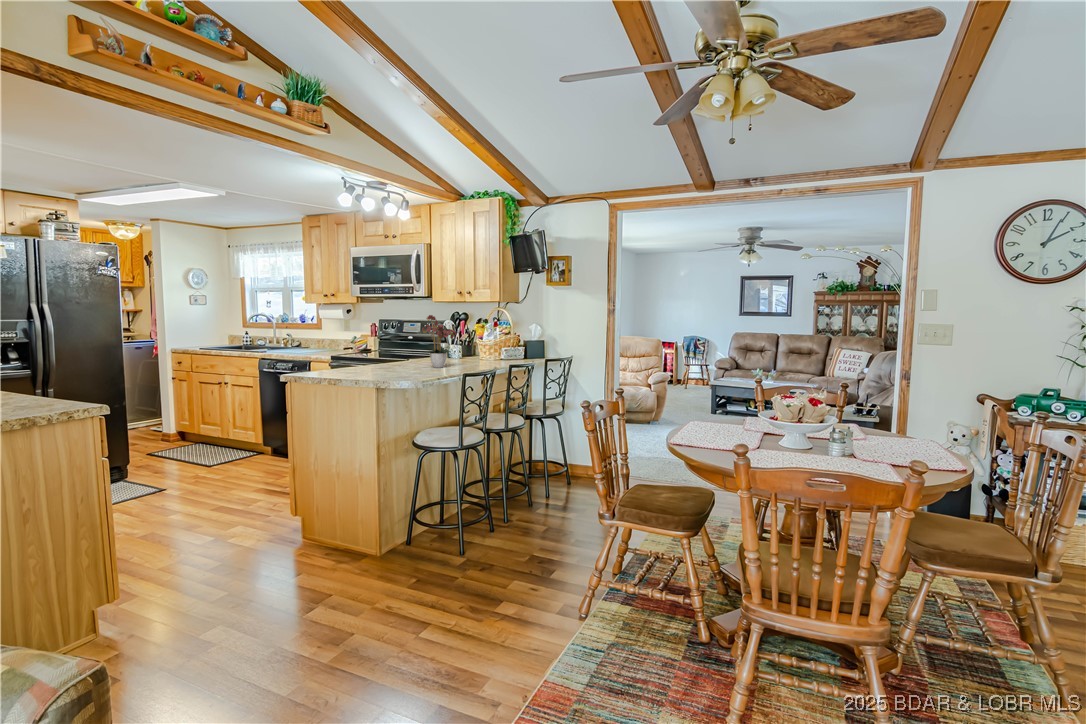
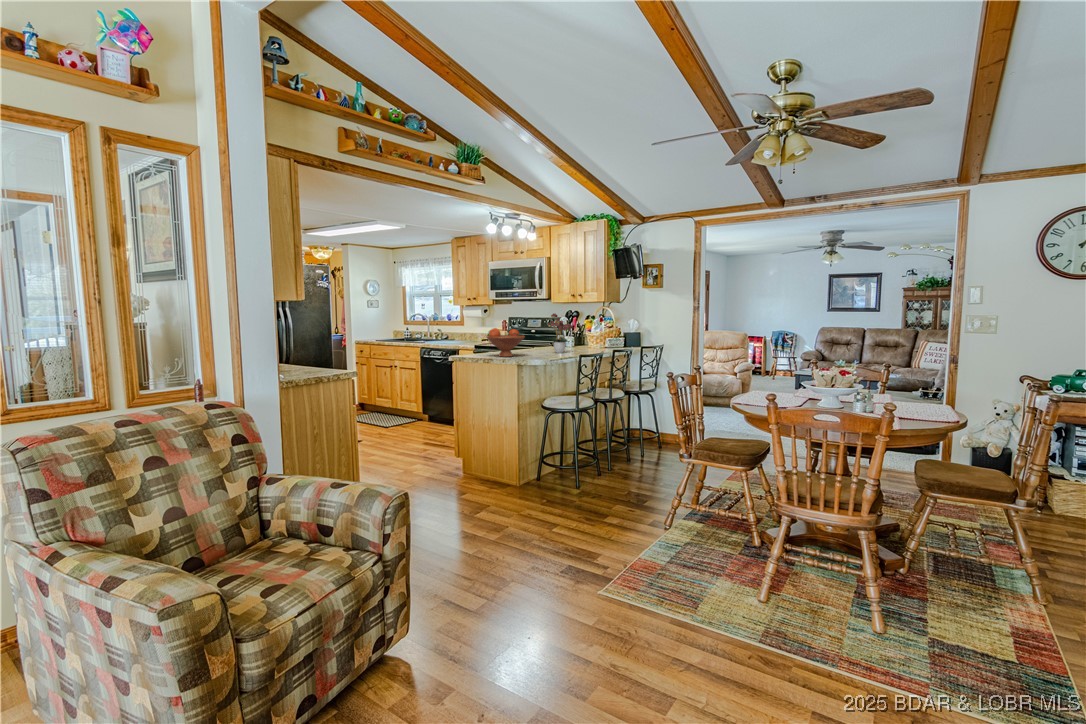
fruit bowl: none [331,334,387,375] -> present [487,328,525,357]

